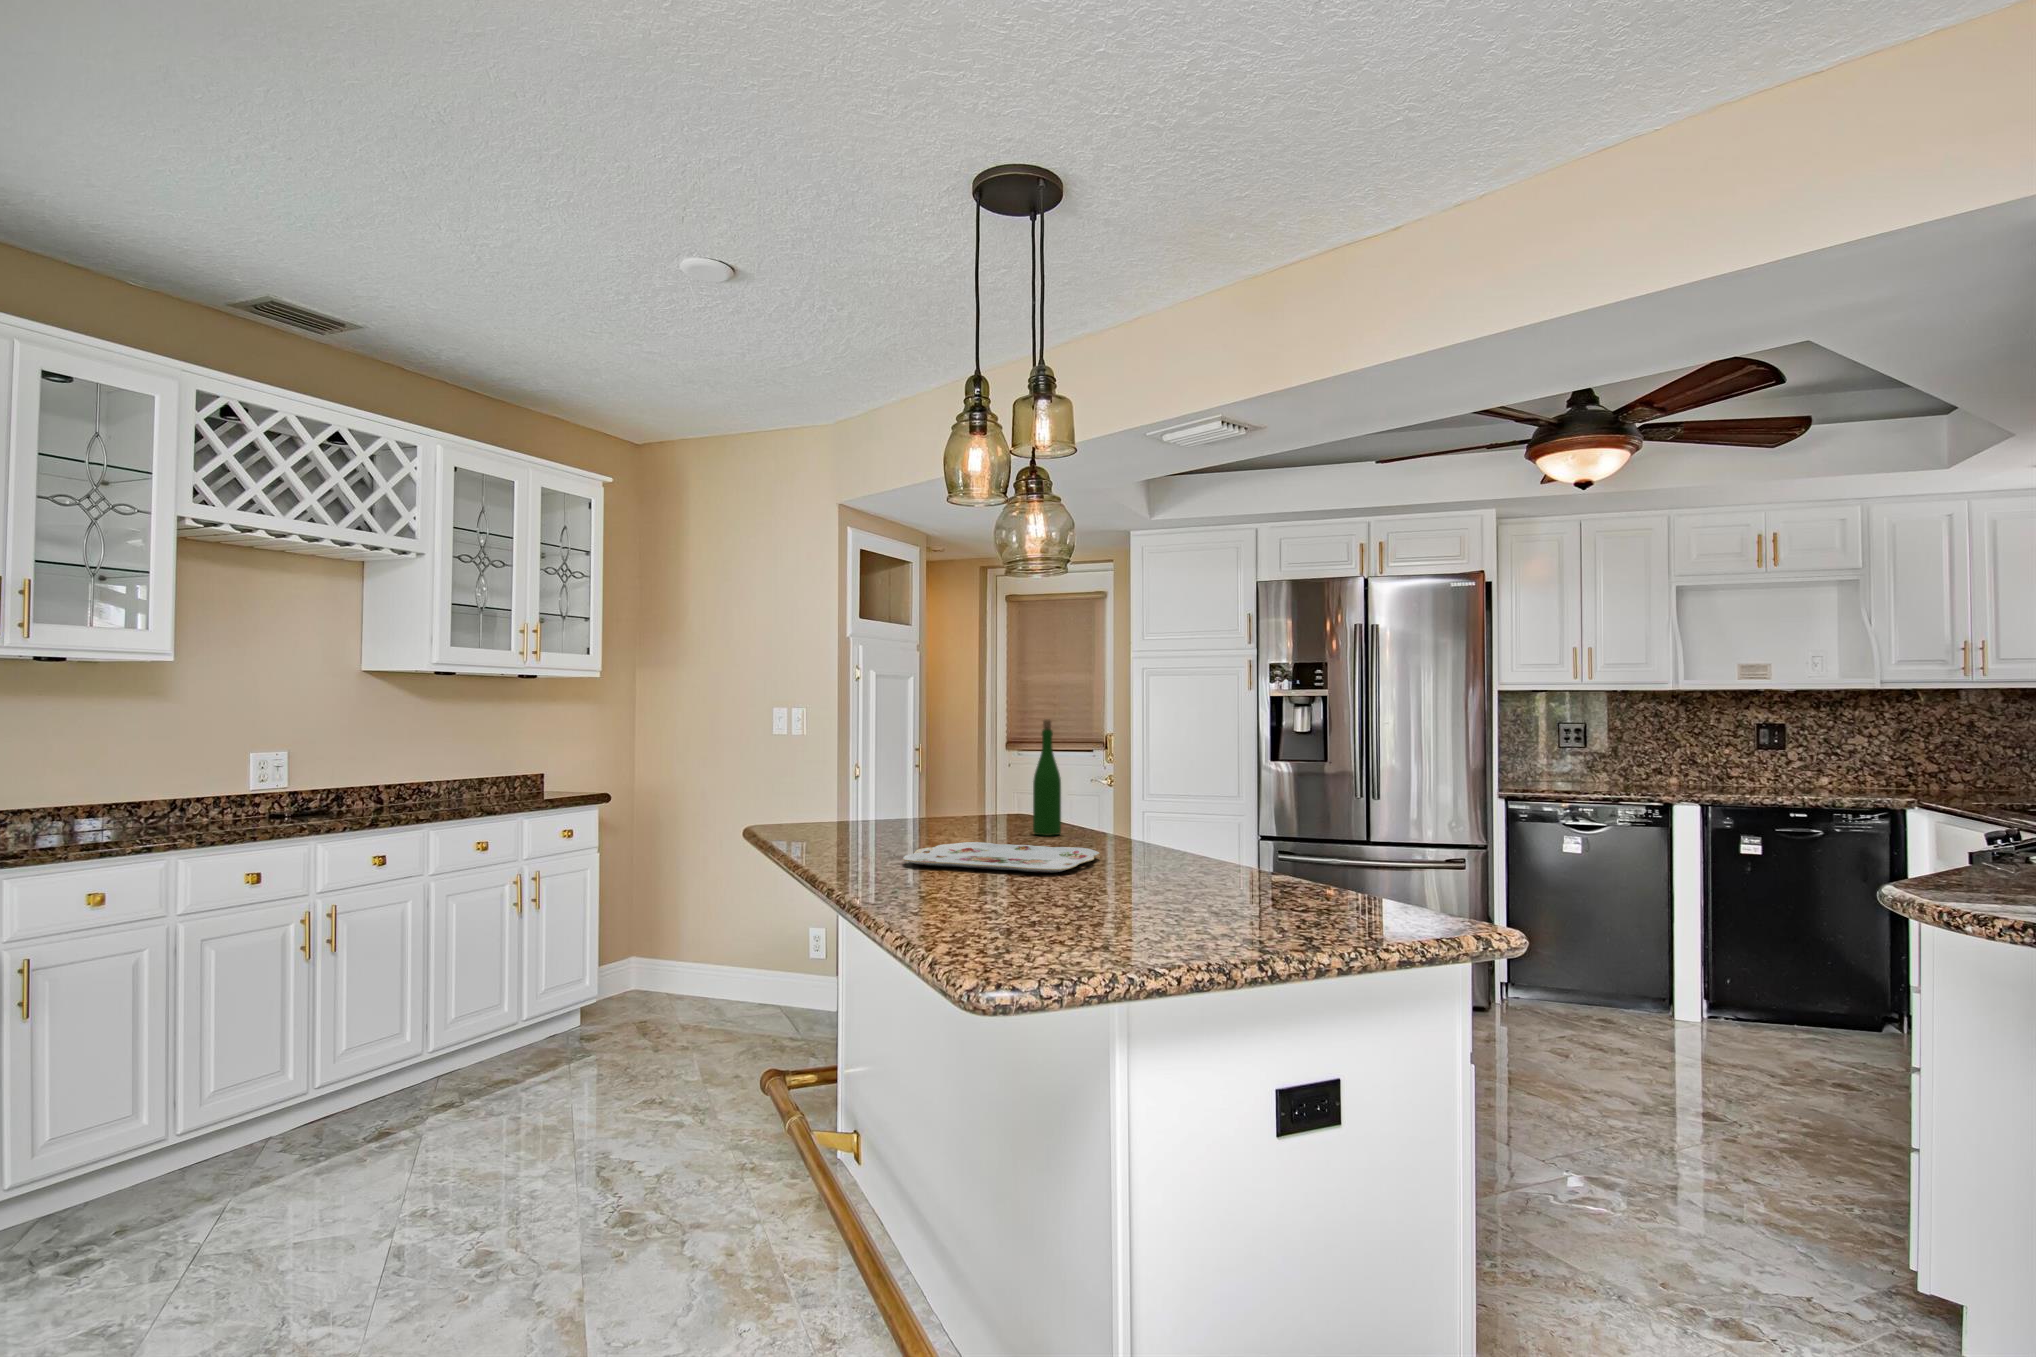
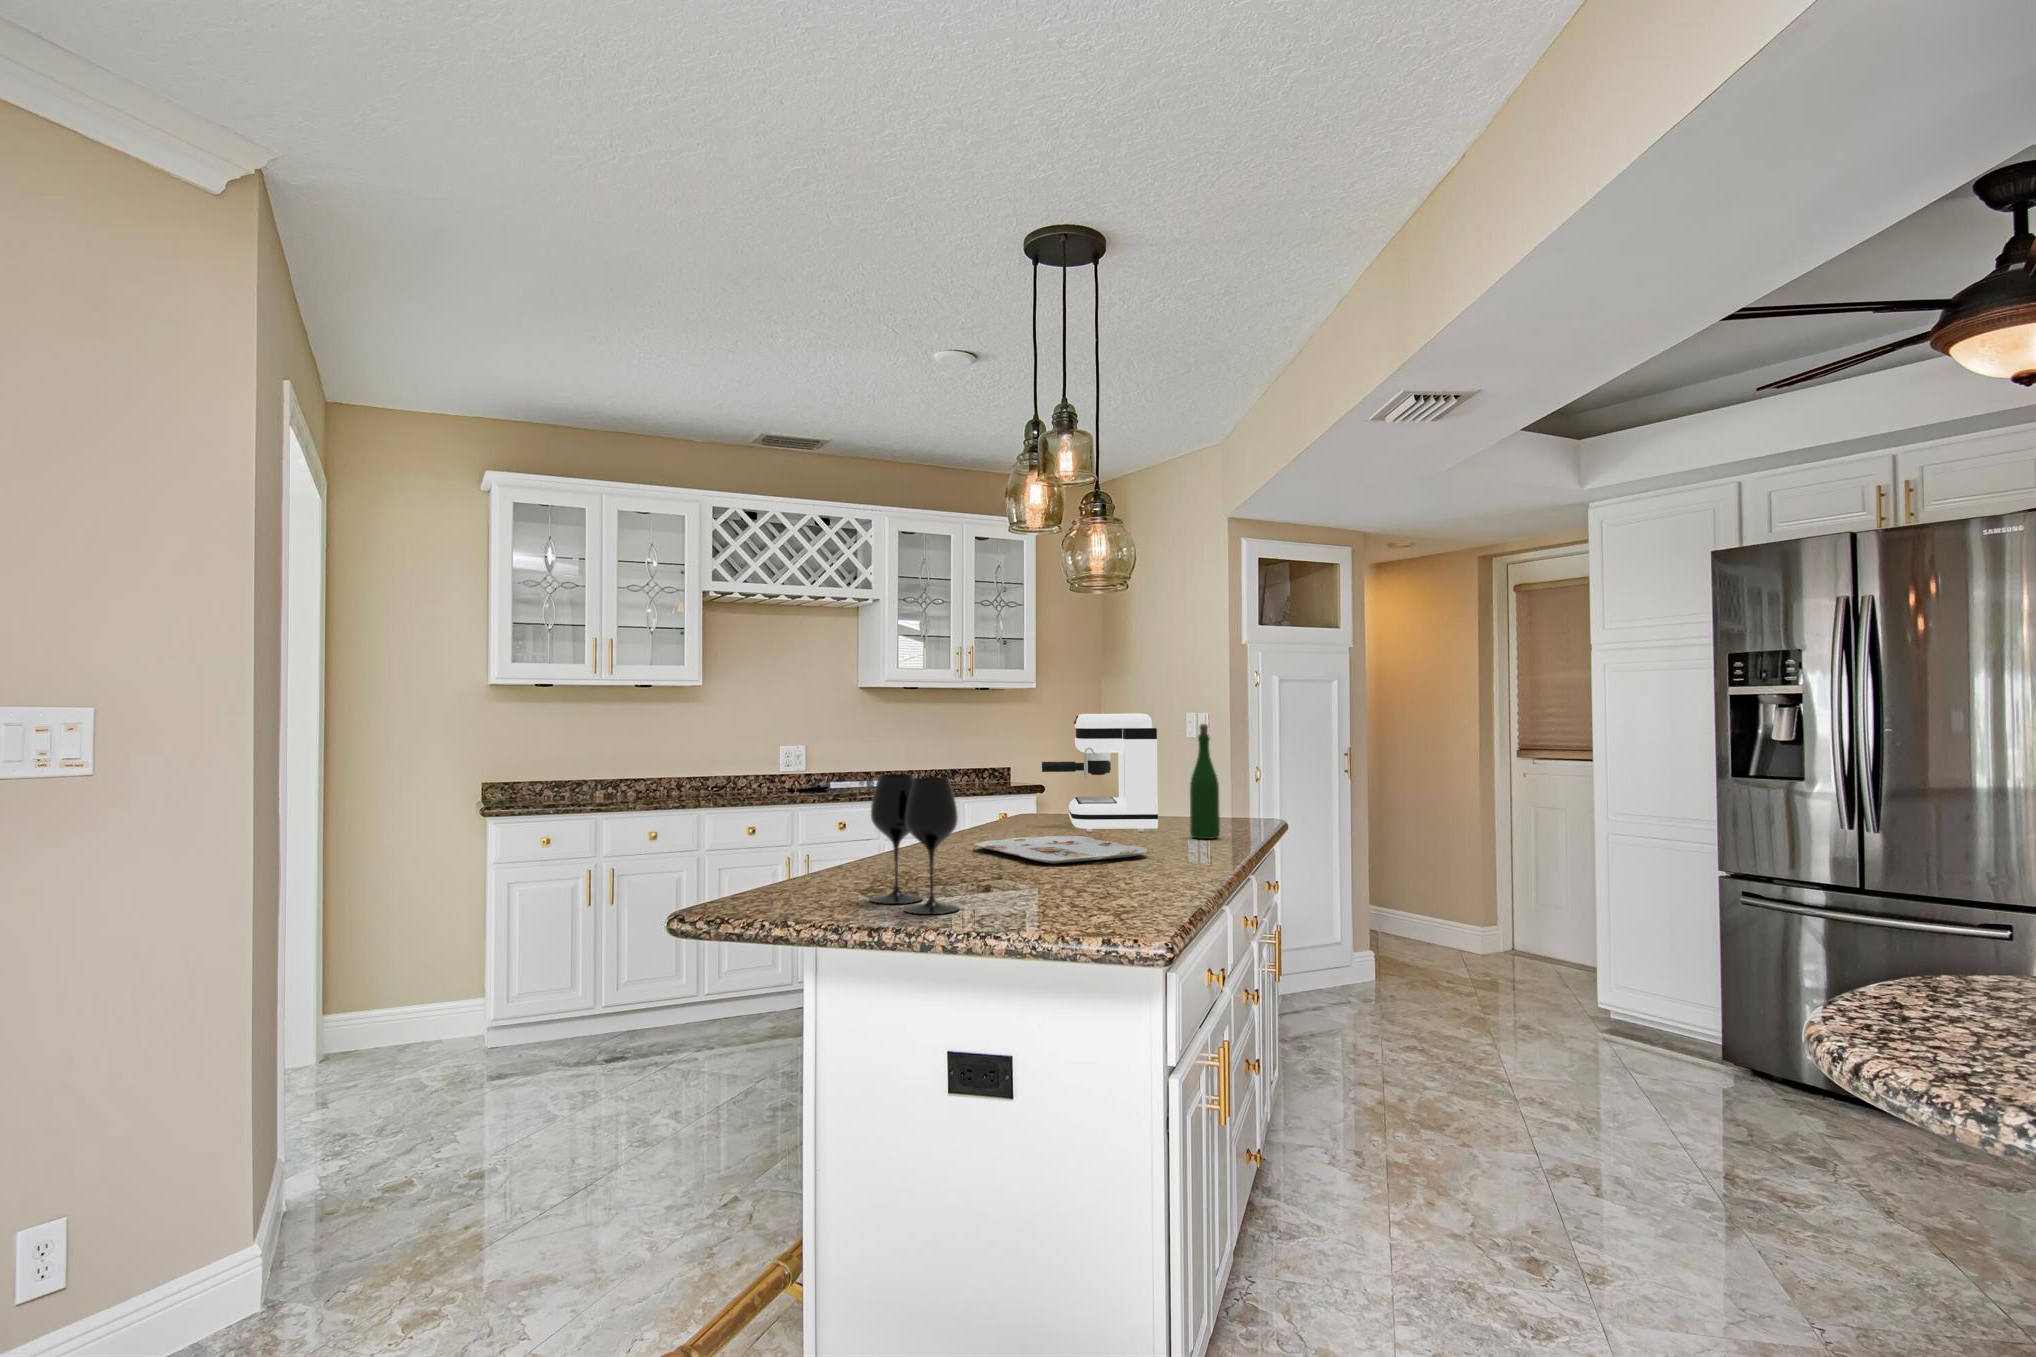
coffee maker: none [845,708,984,838] -> present [1042,714,1158,832]
wine glass: none [1081,778,1227,940] -> present [870,774,959,914]

